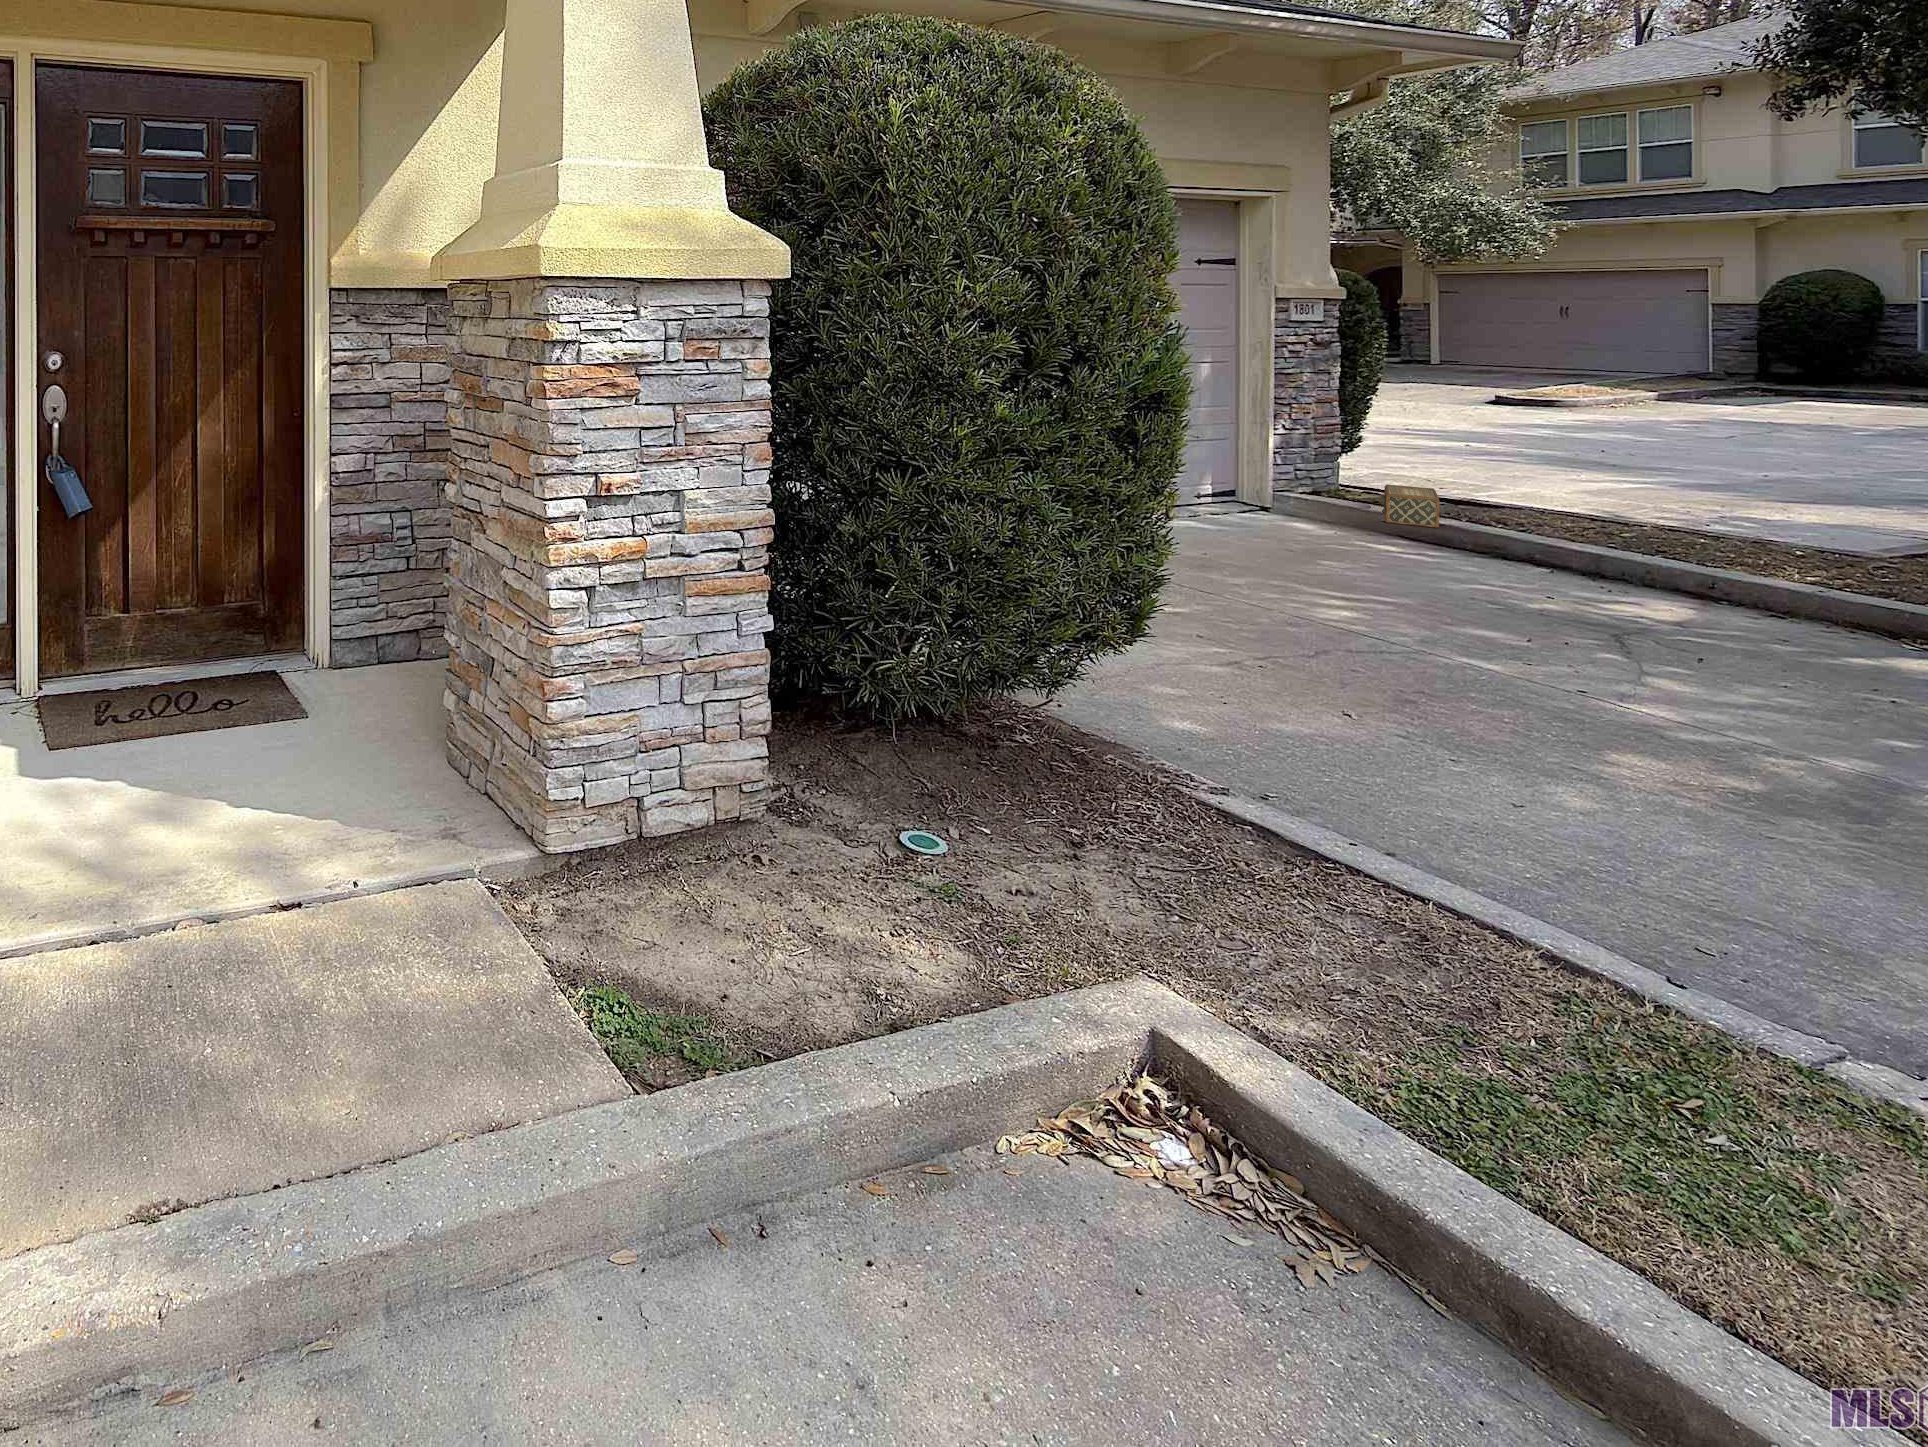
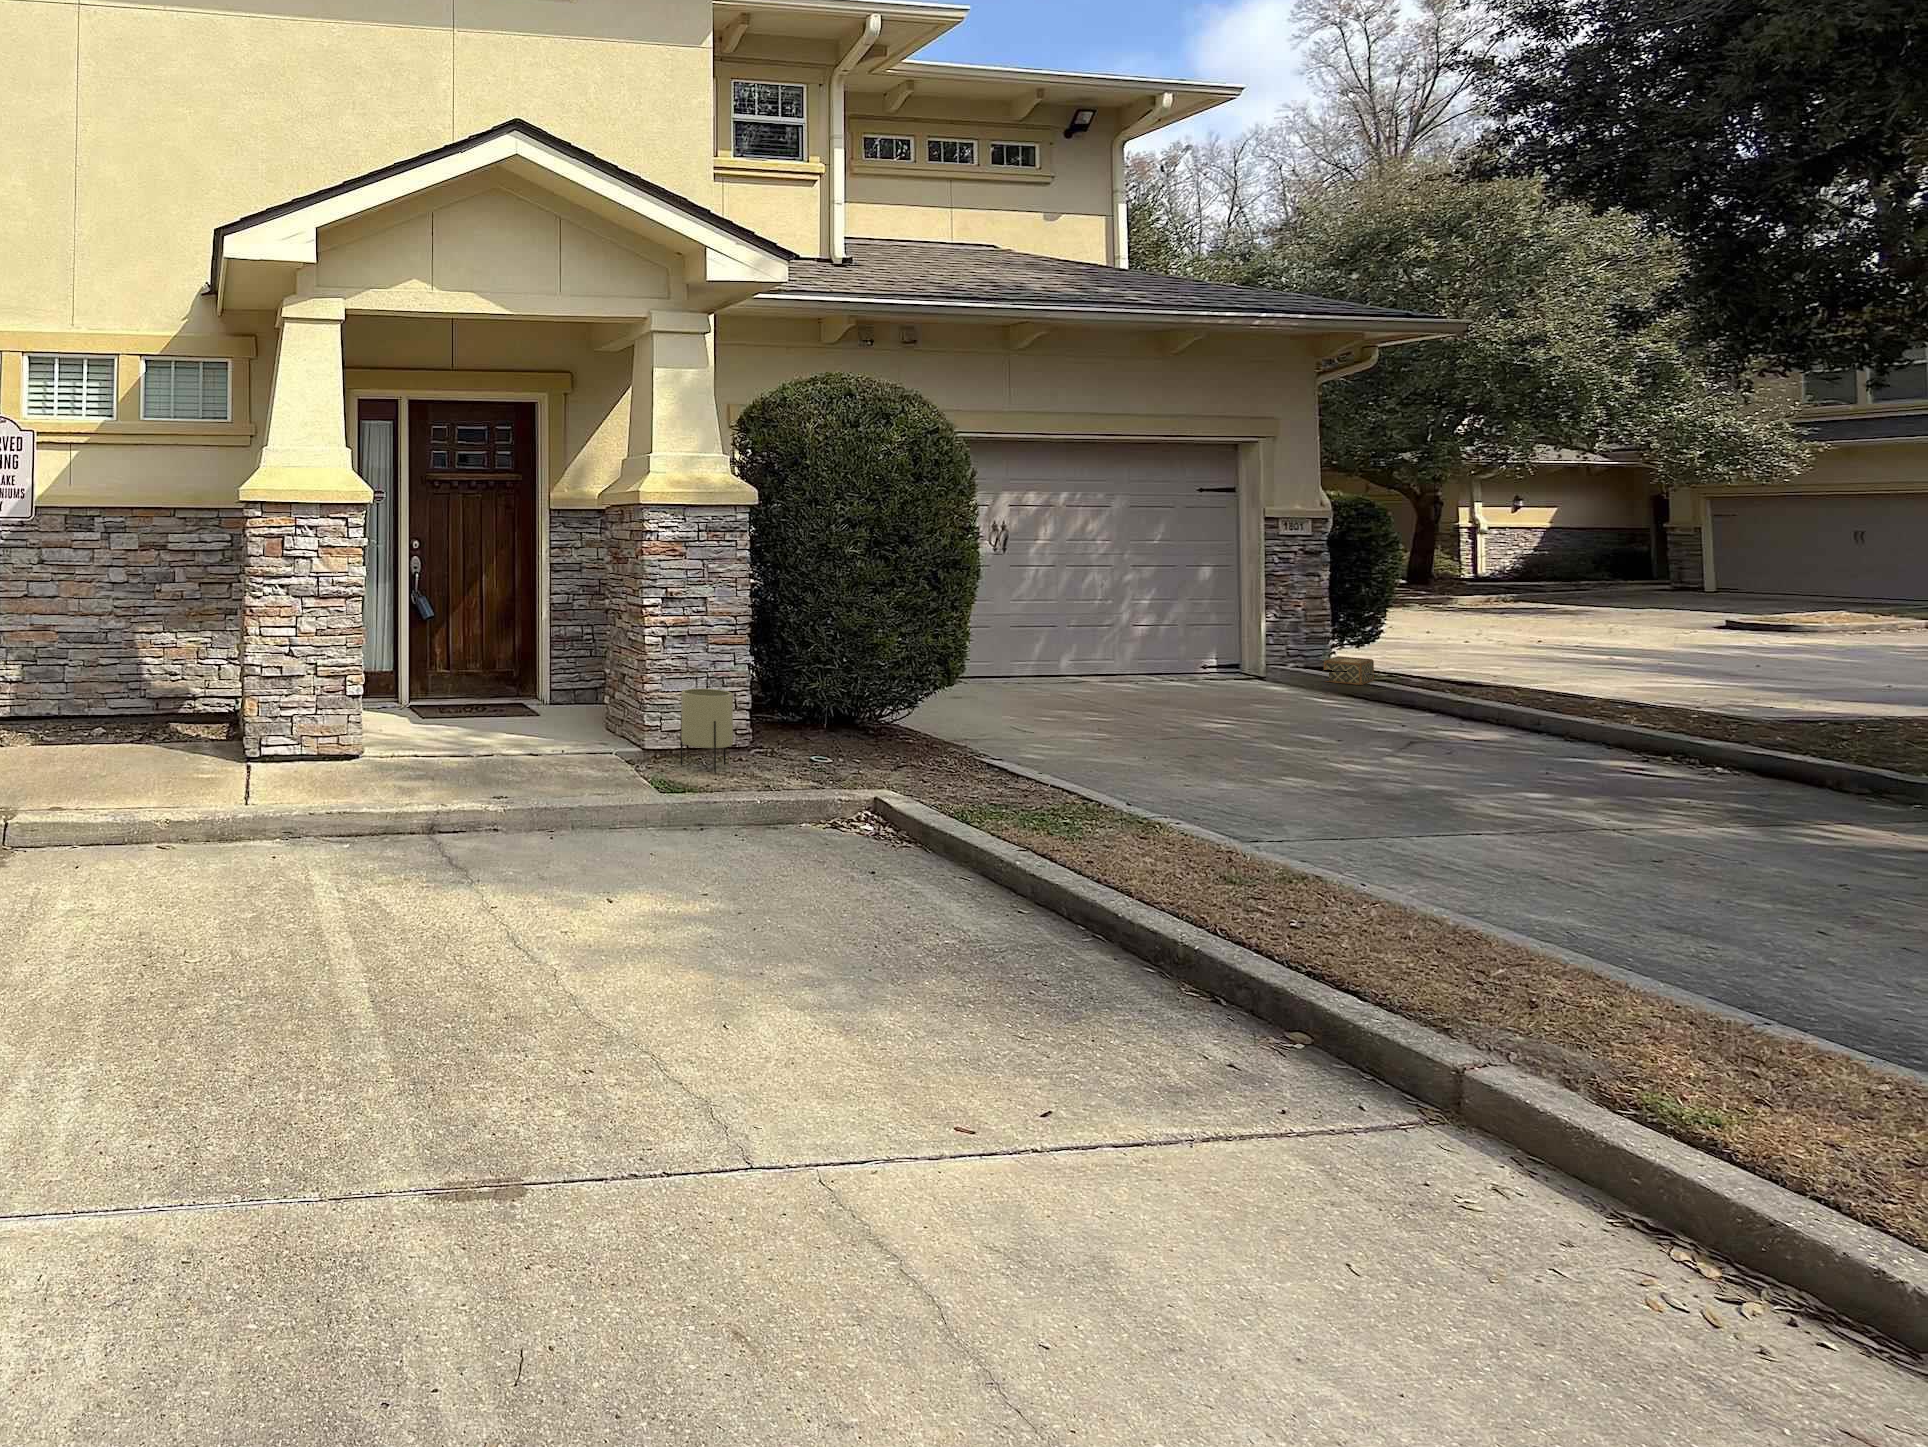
planter: none [634,710,760,942] -> present [681,689,733,773]

